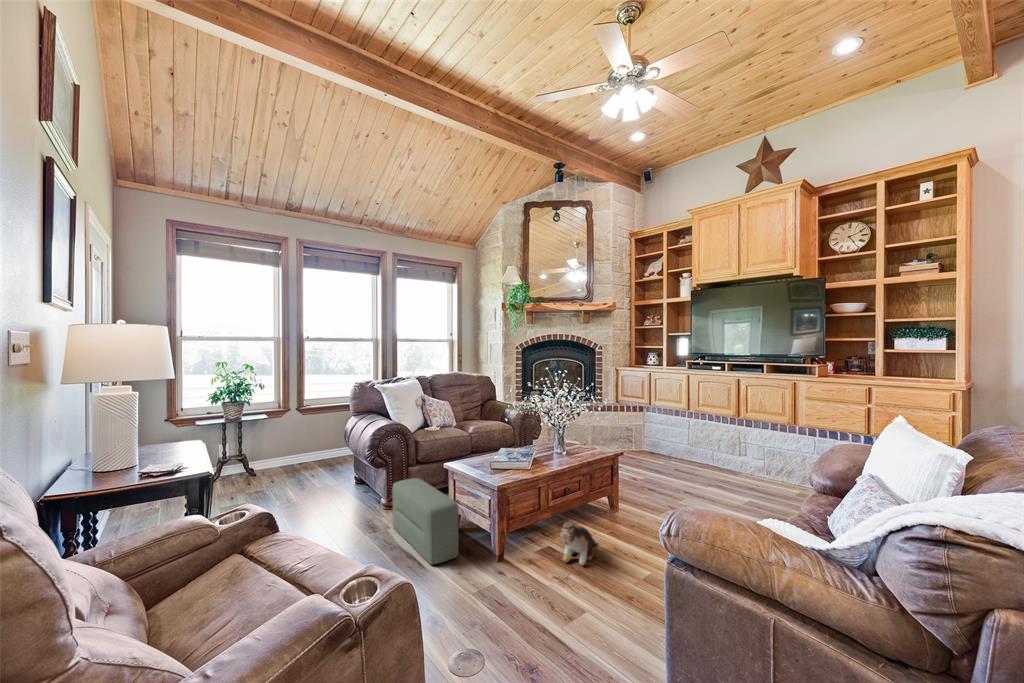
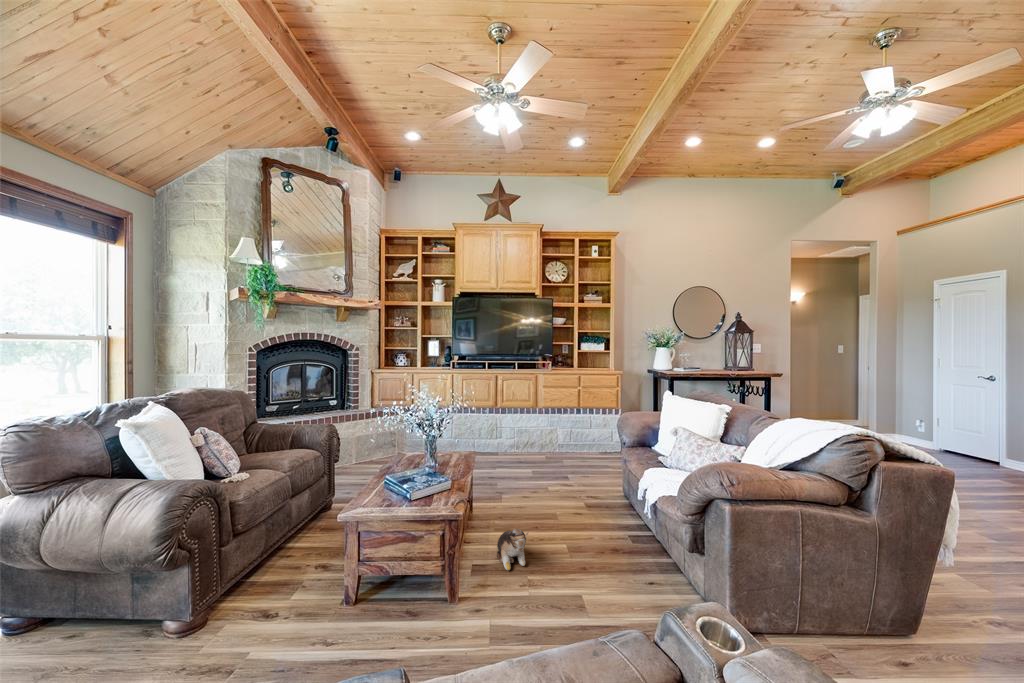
pouf: present [392,478,459,564] -> none [264,550,417,647]

